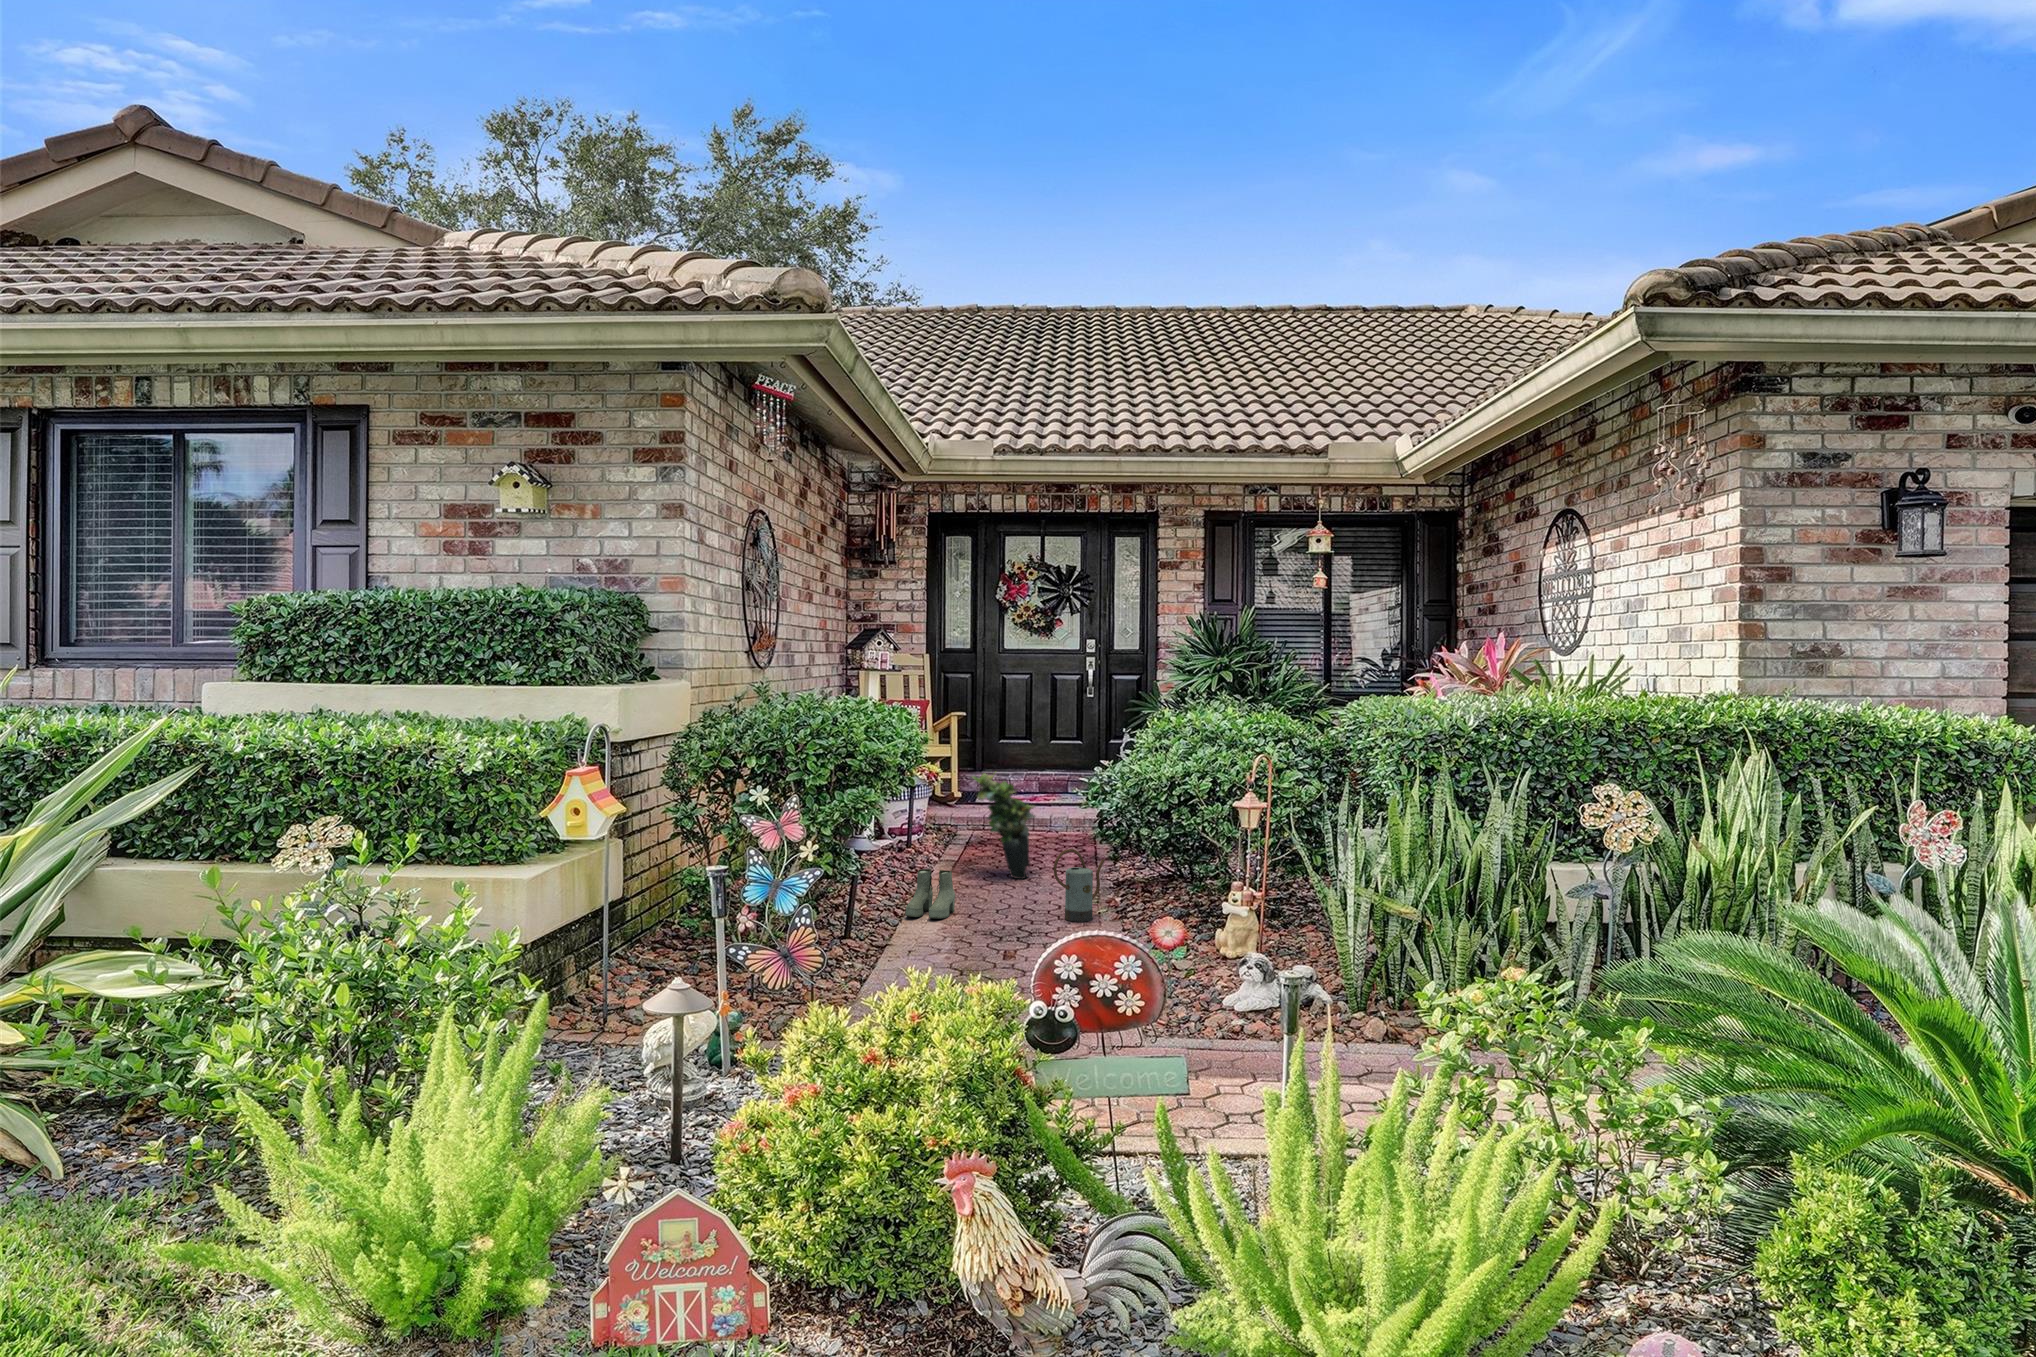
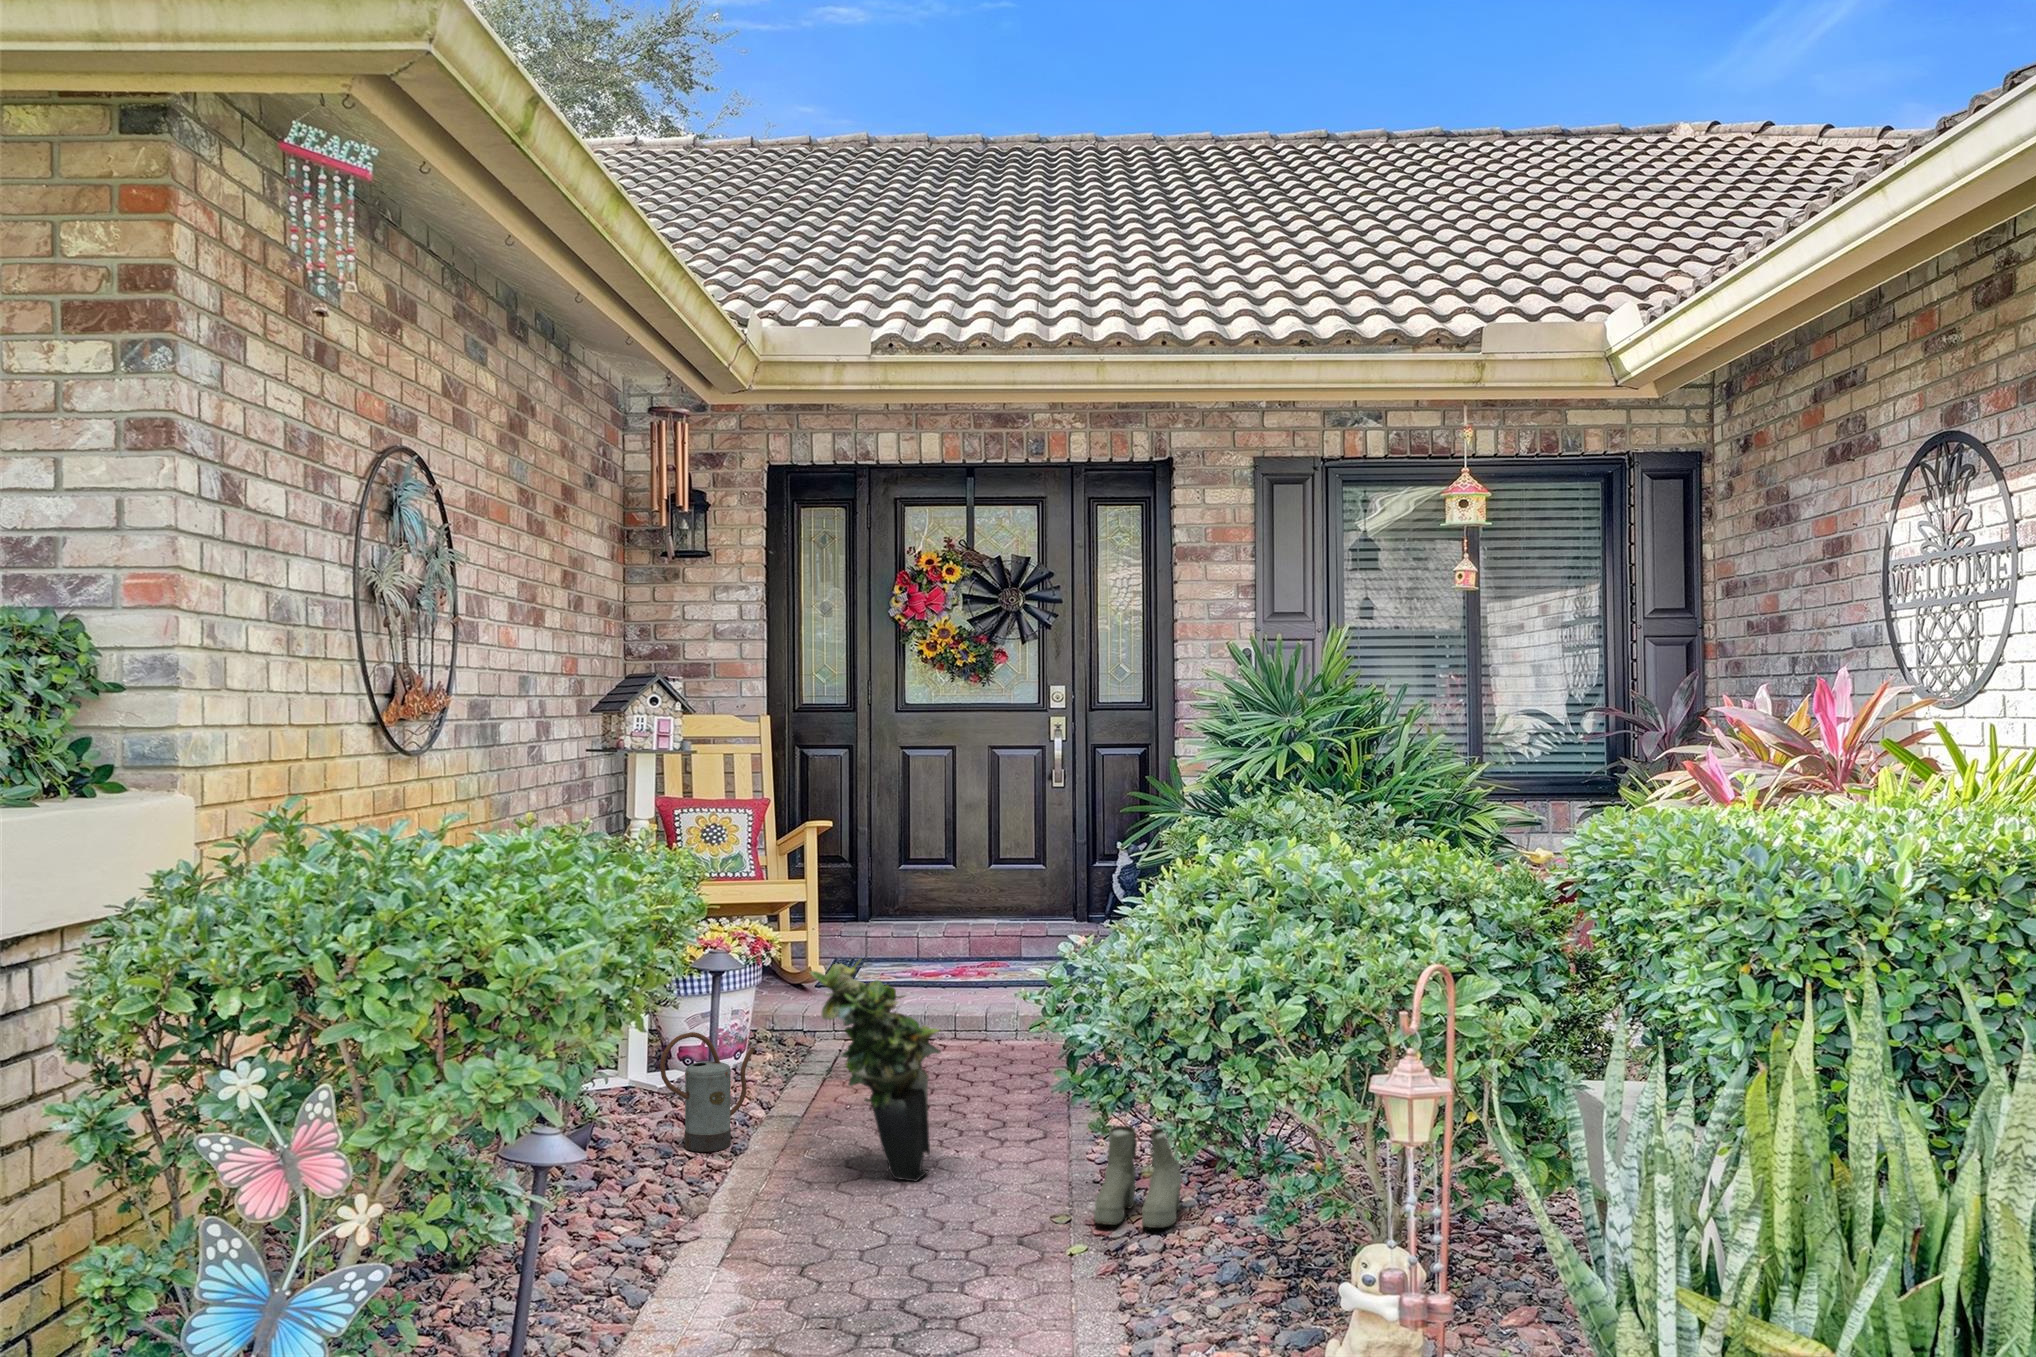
watering can: present [1054,849,1105,922] -> present [660,1032,756,1152]
boots: present [905,869,955,919] -> present [1094,1126,1182,1228]

